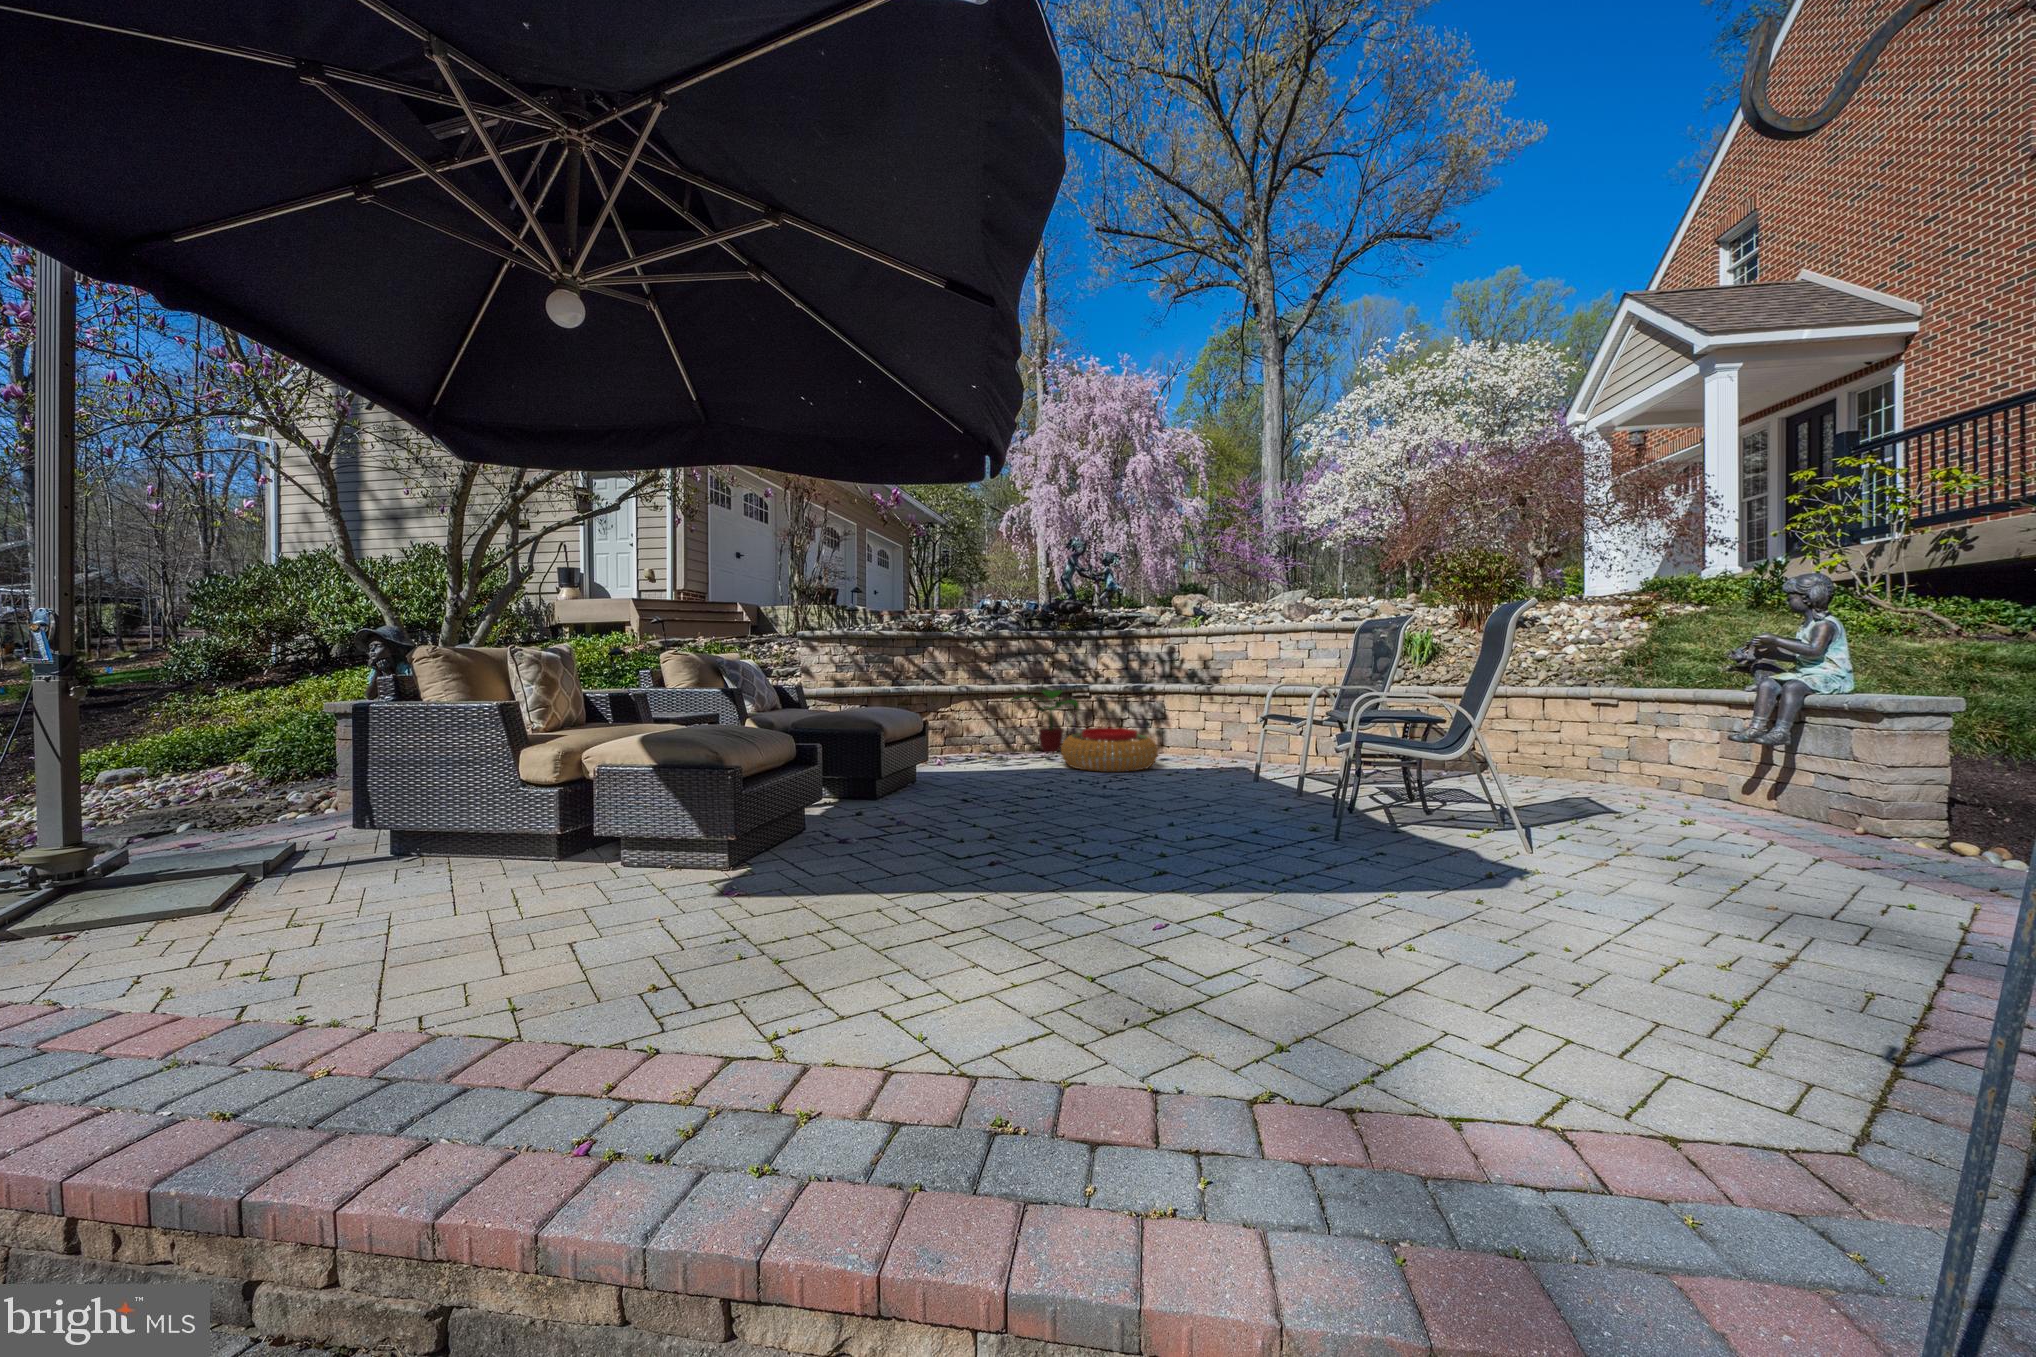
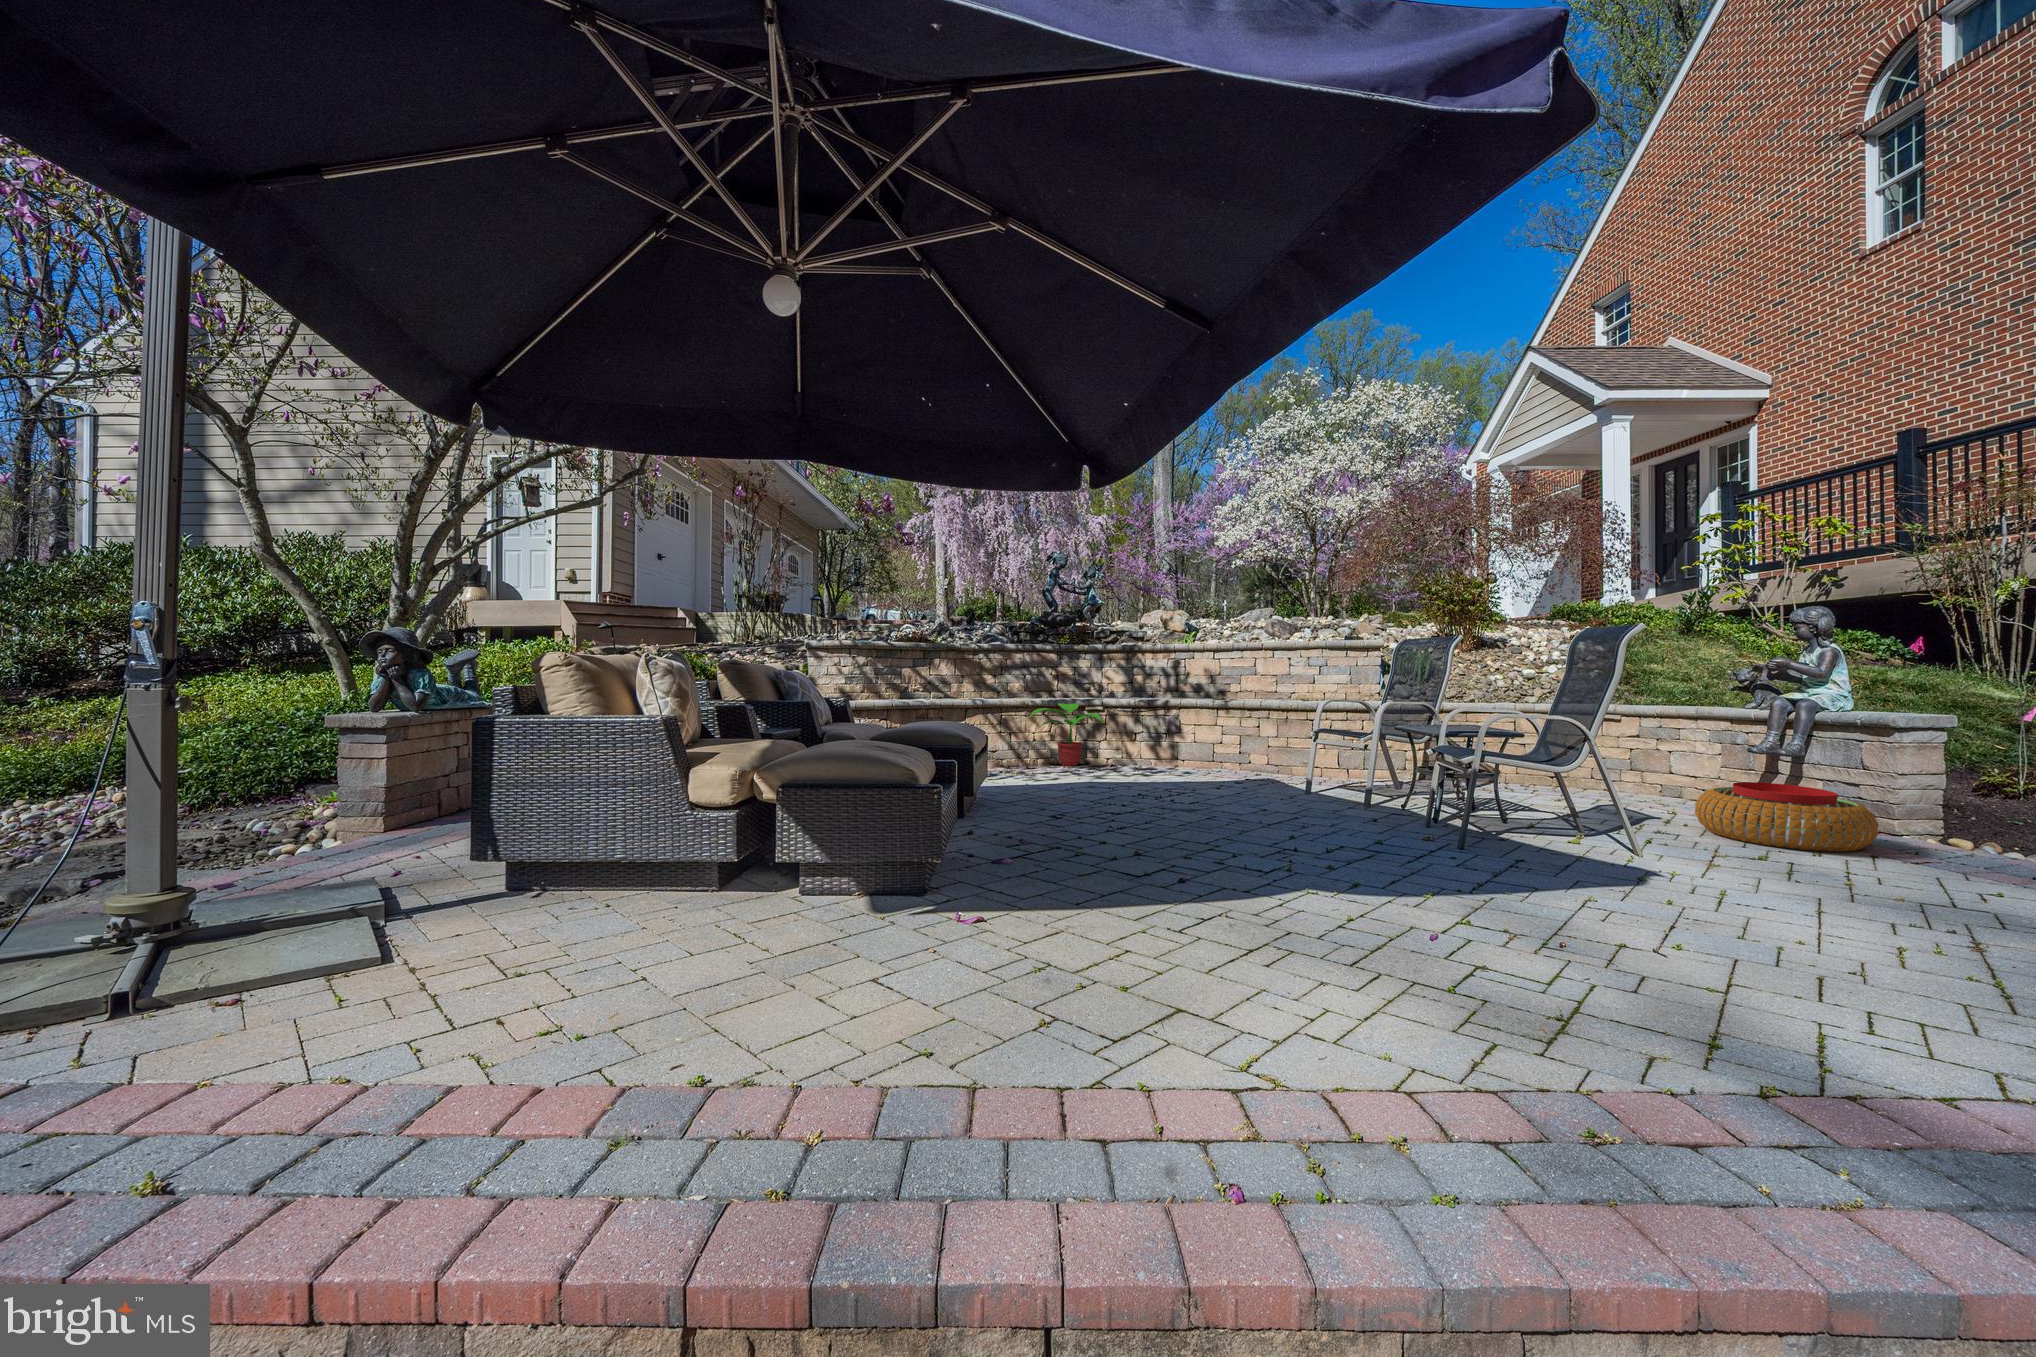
pouf: present [1061,727,1158,772] -> present [1695,782,1879,852]

